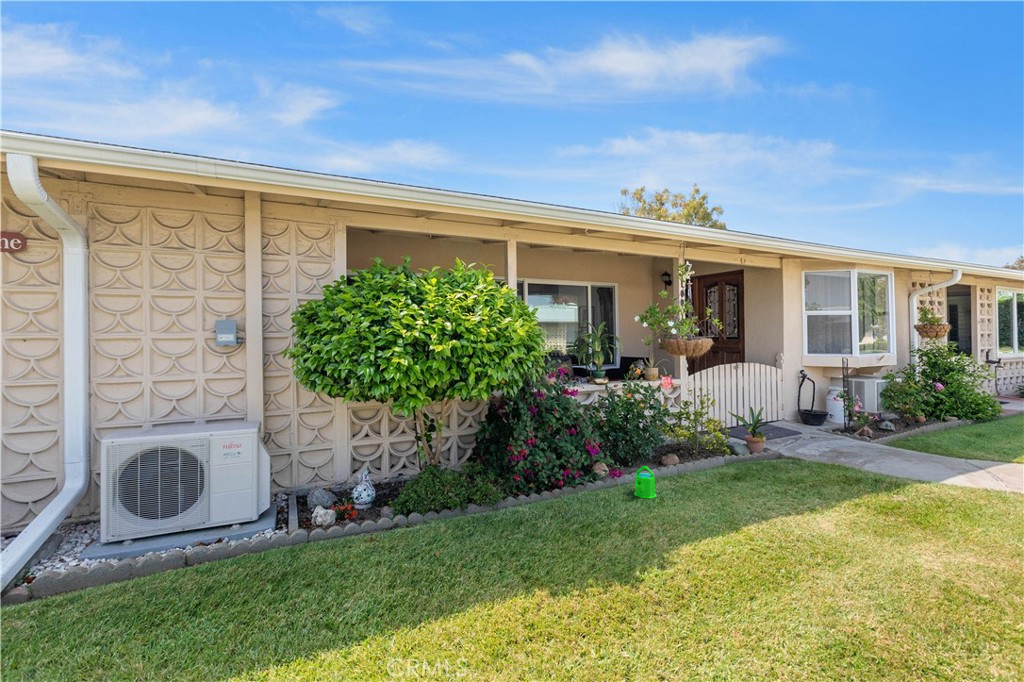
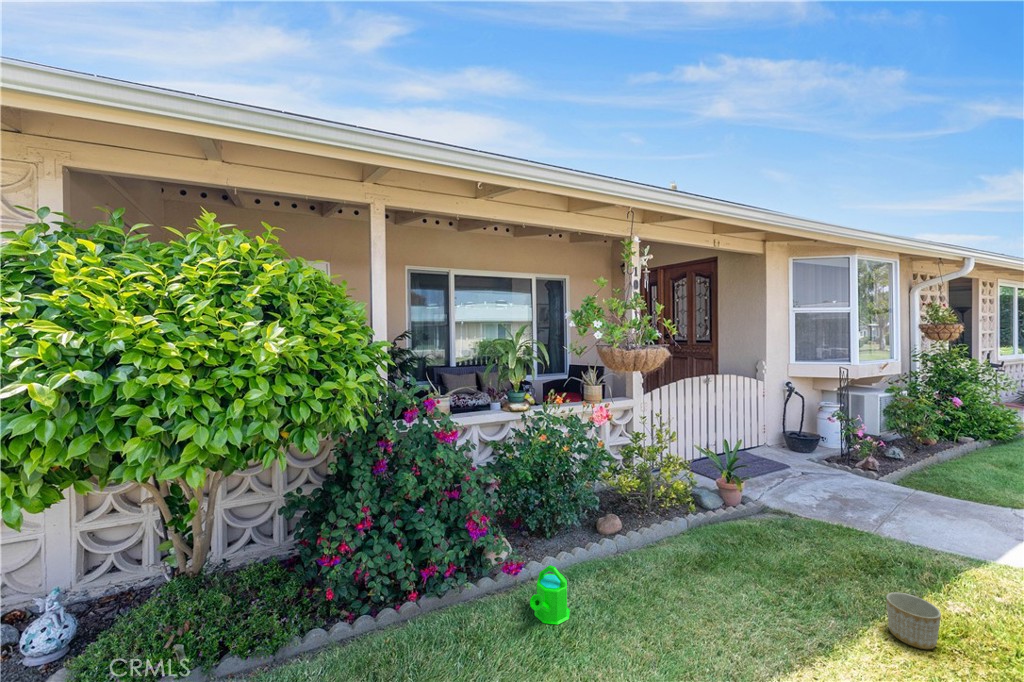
planter: none [849,481,879,508] -> present [886,592,941,649]

